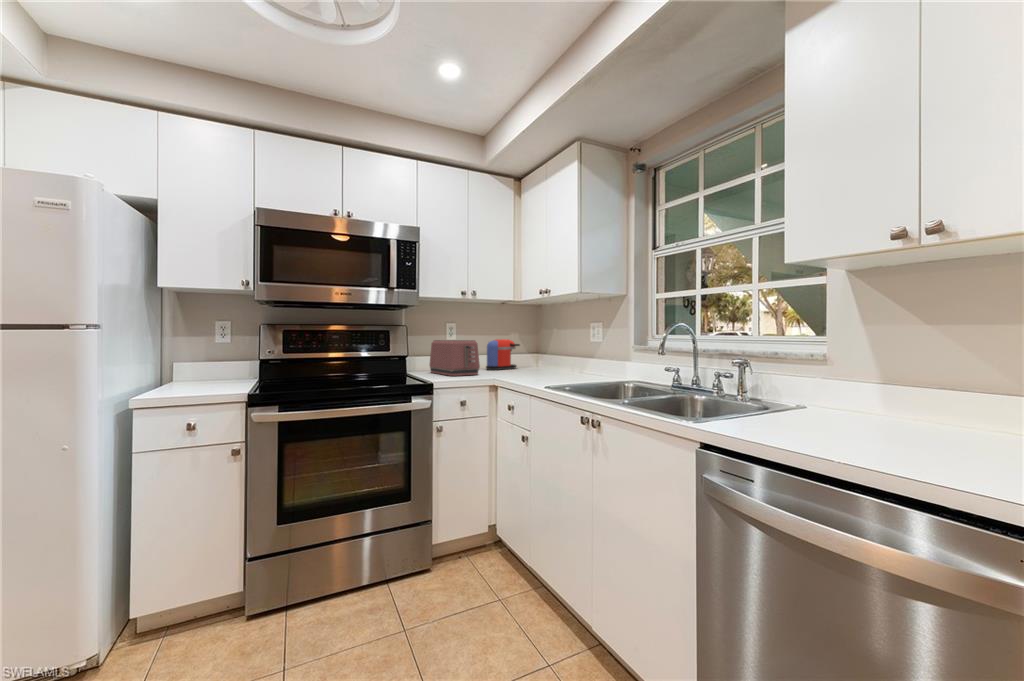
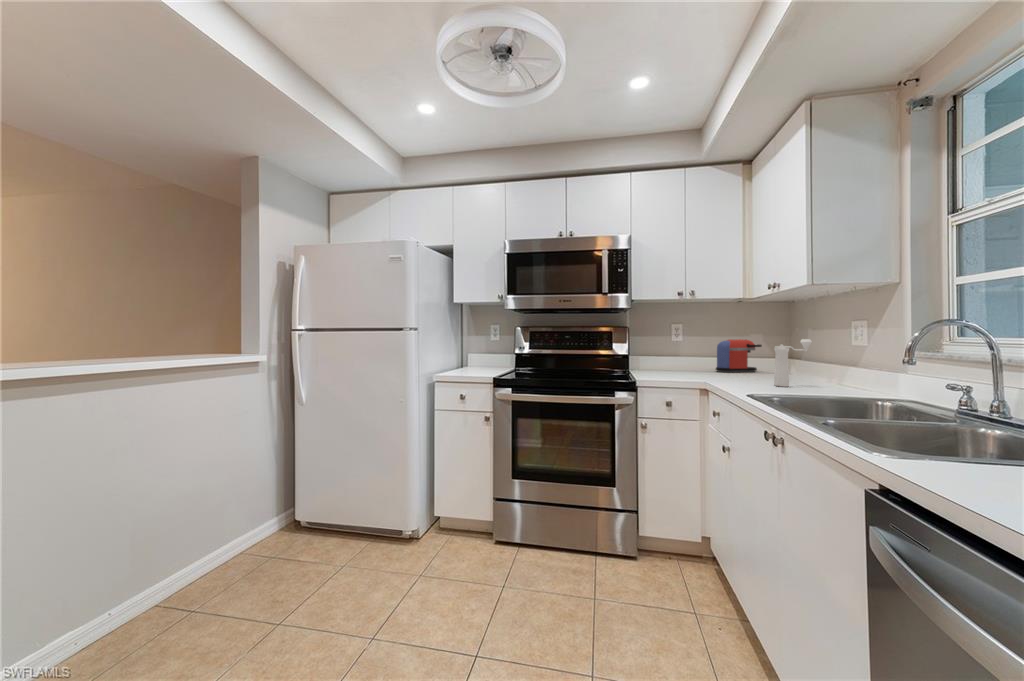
pepper mill: none [548,339,572,379] -> present [774,339,812,387]
toaster: present [430,340,480,376] -> none [651,340,698,376]

